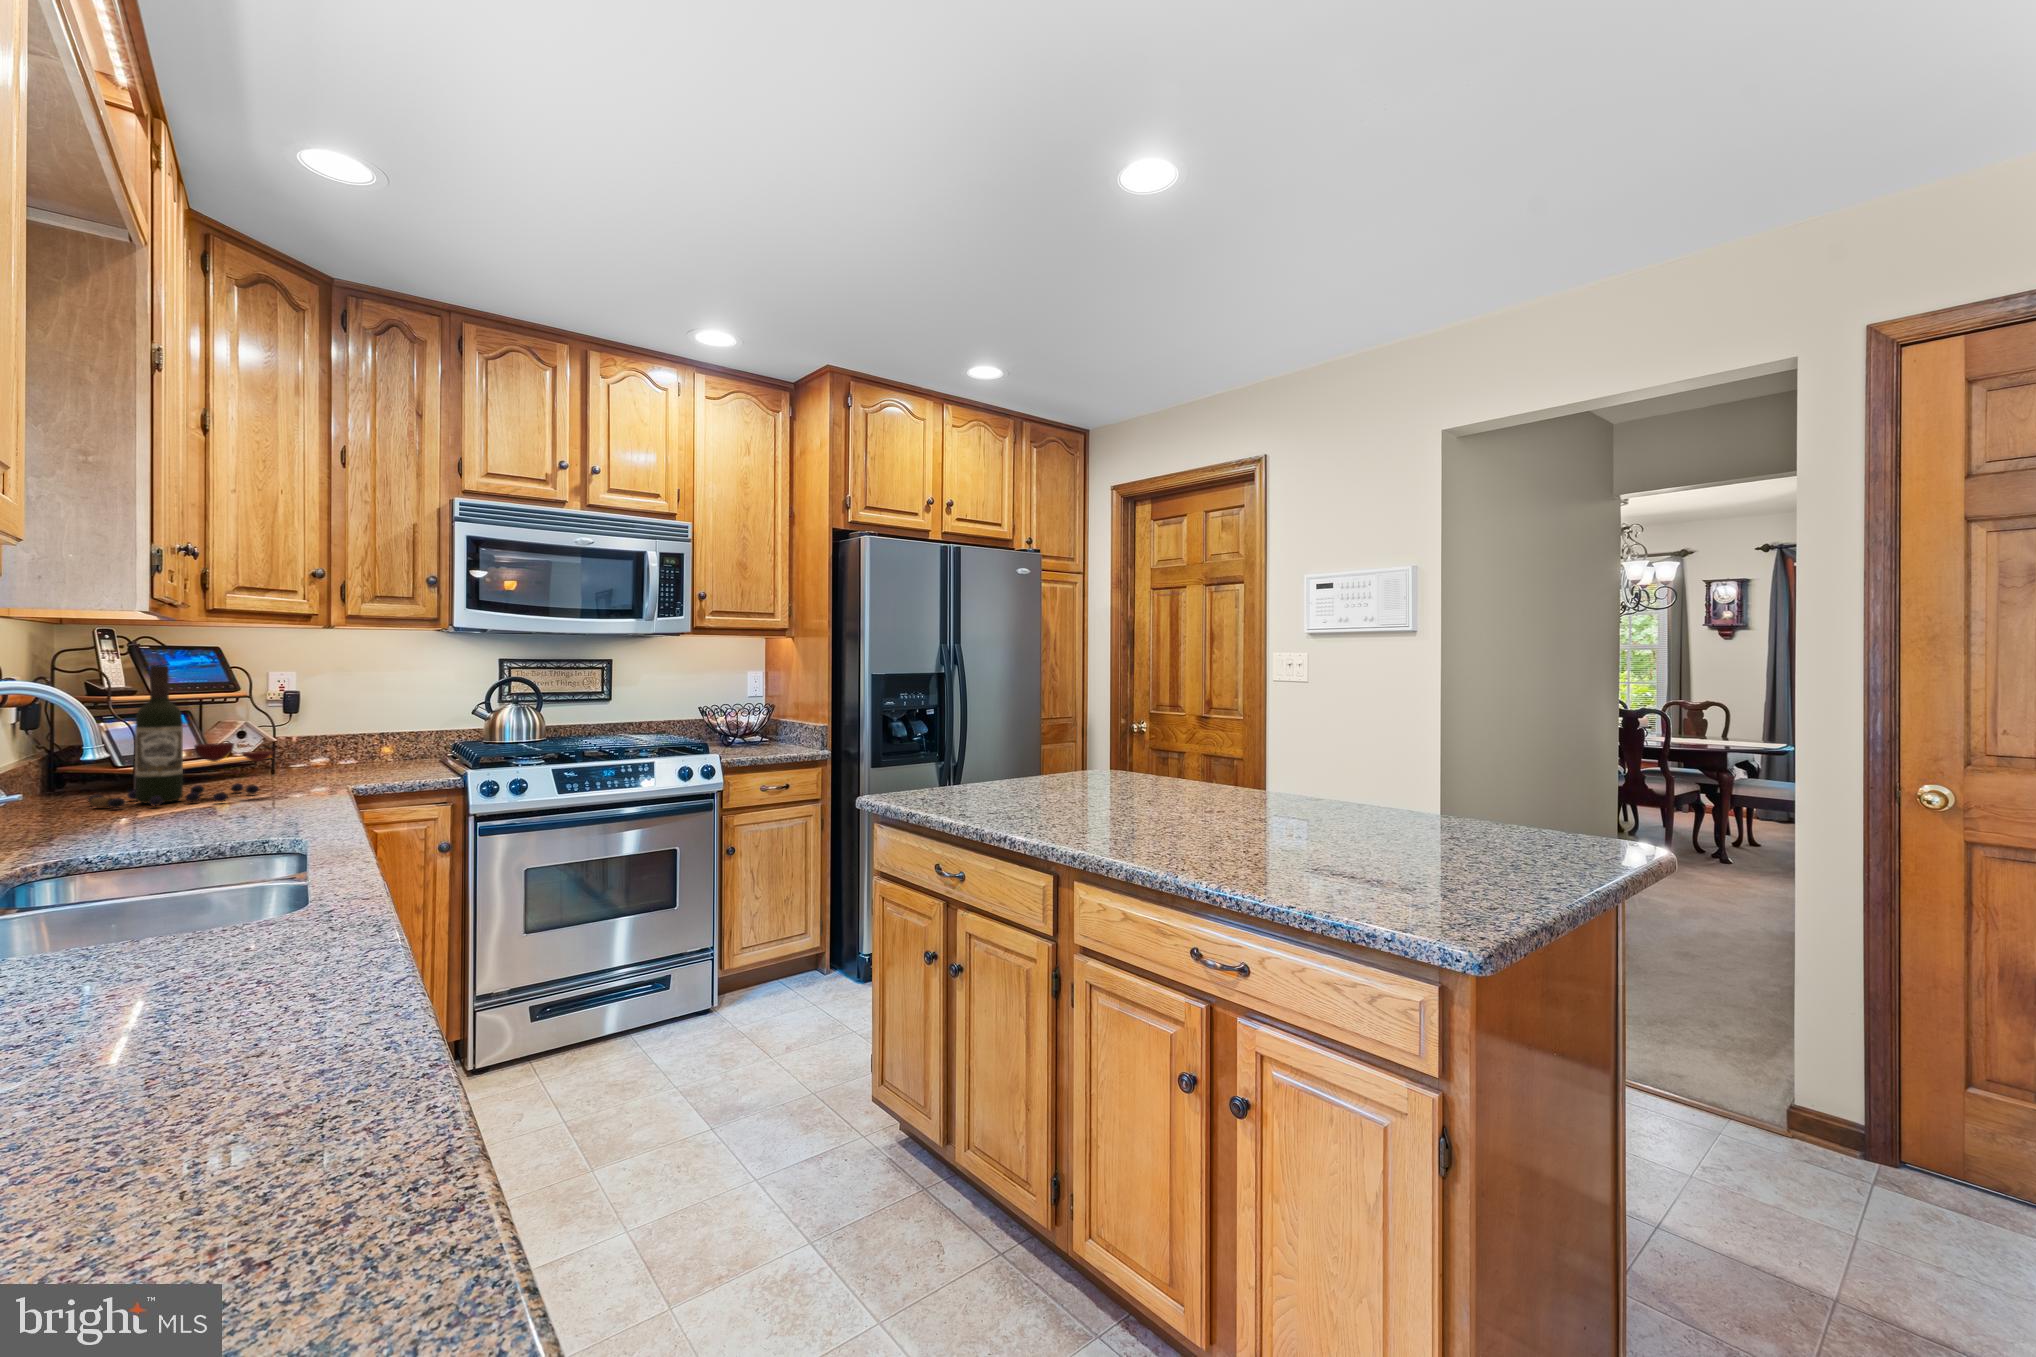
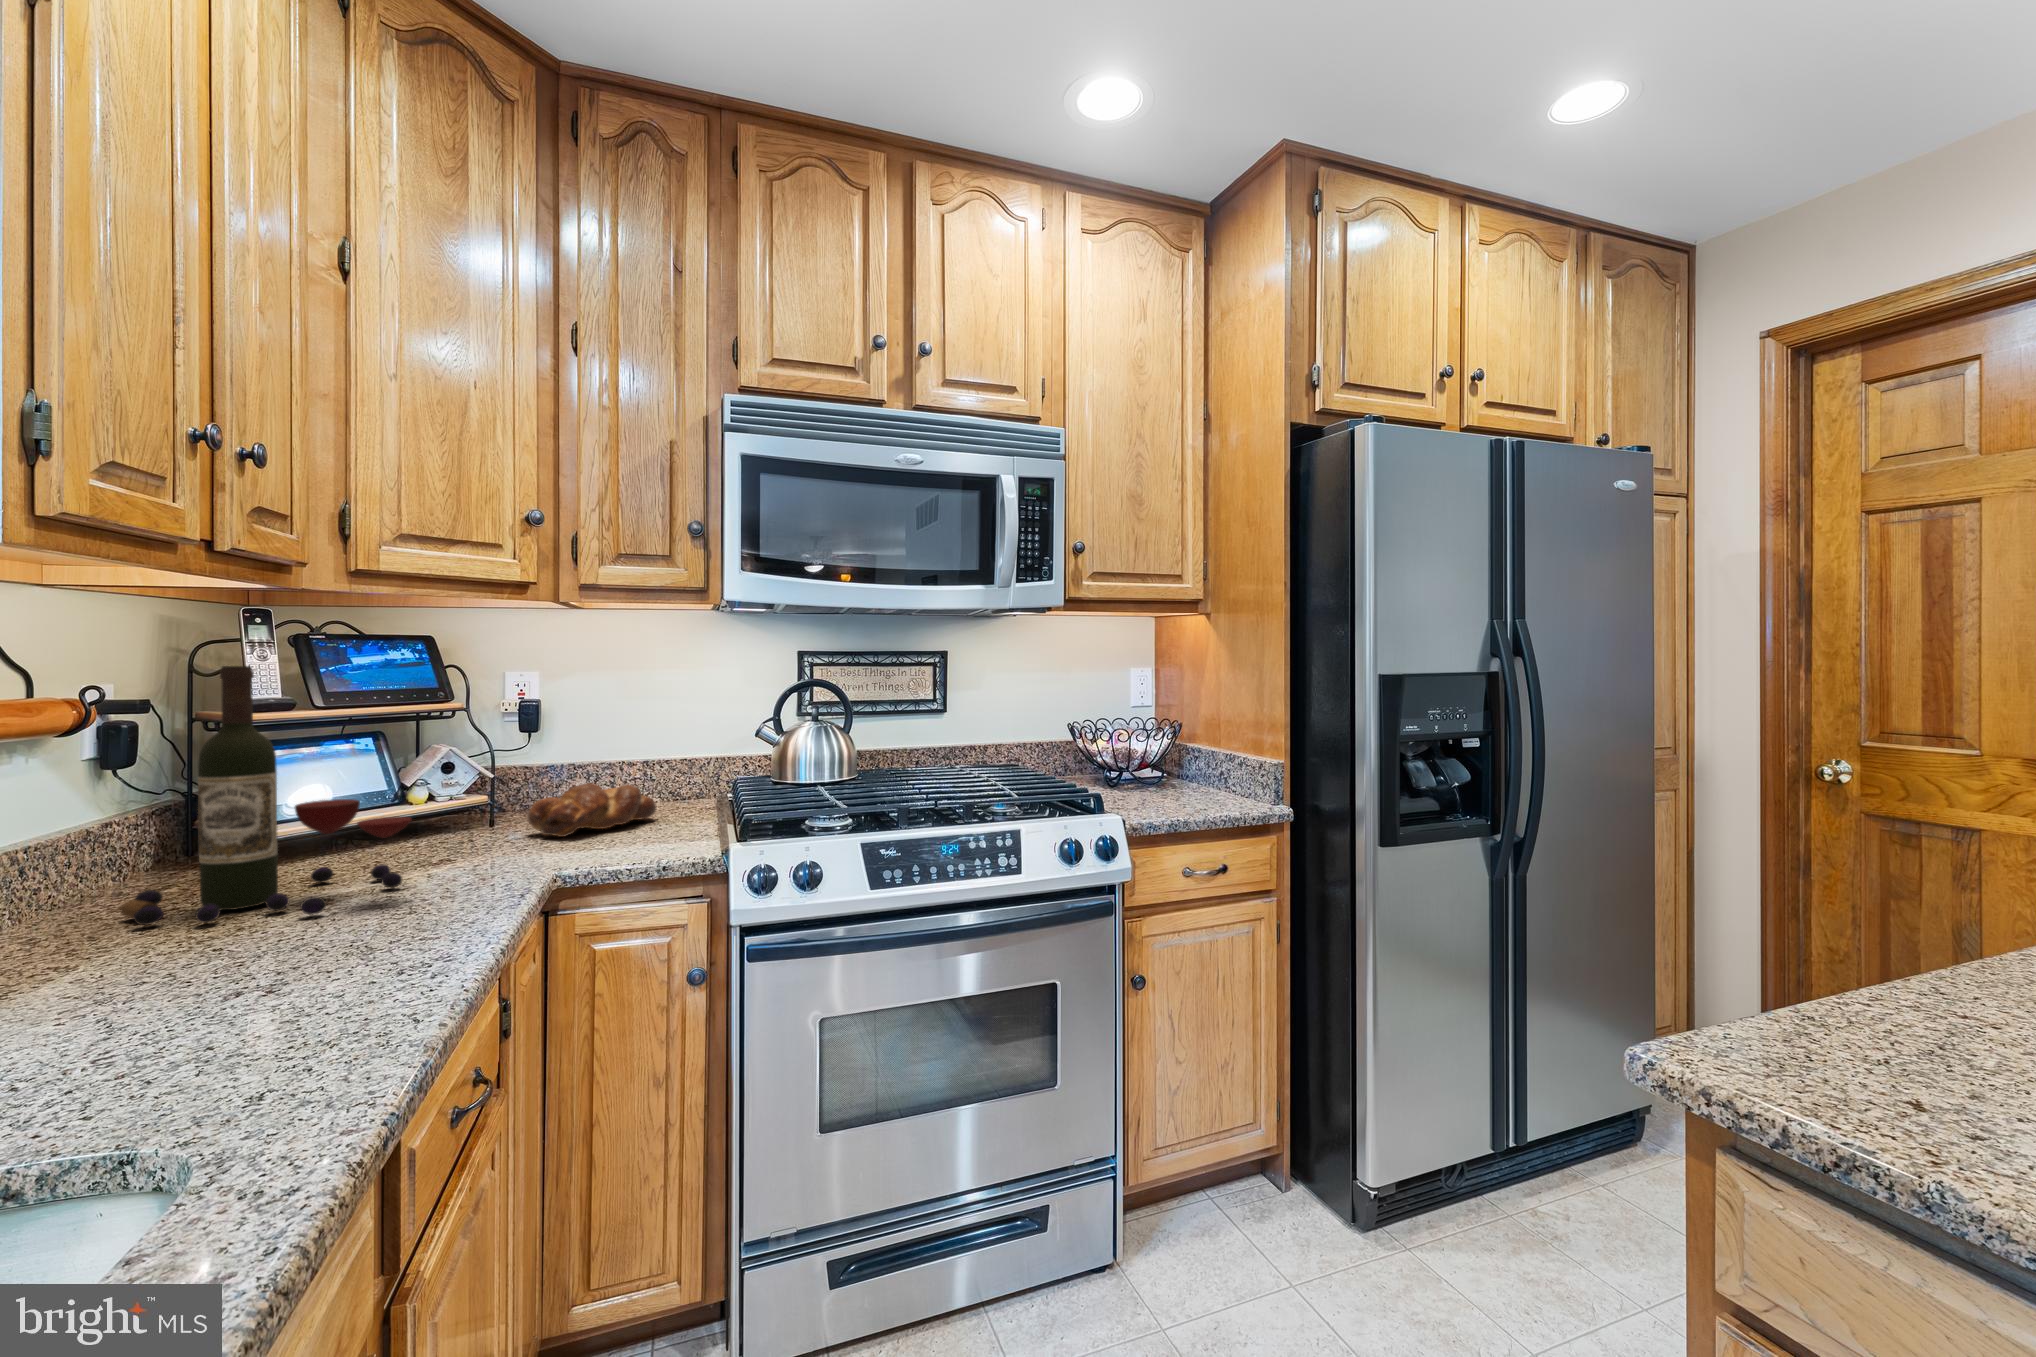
bread loaf: none [311,743,401,775] -> present [527,783,657,837]

